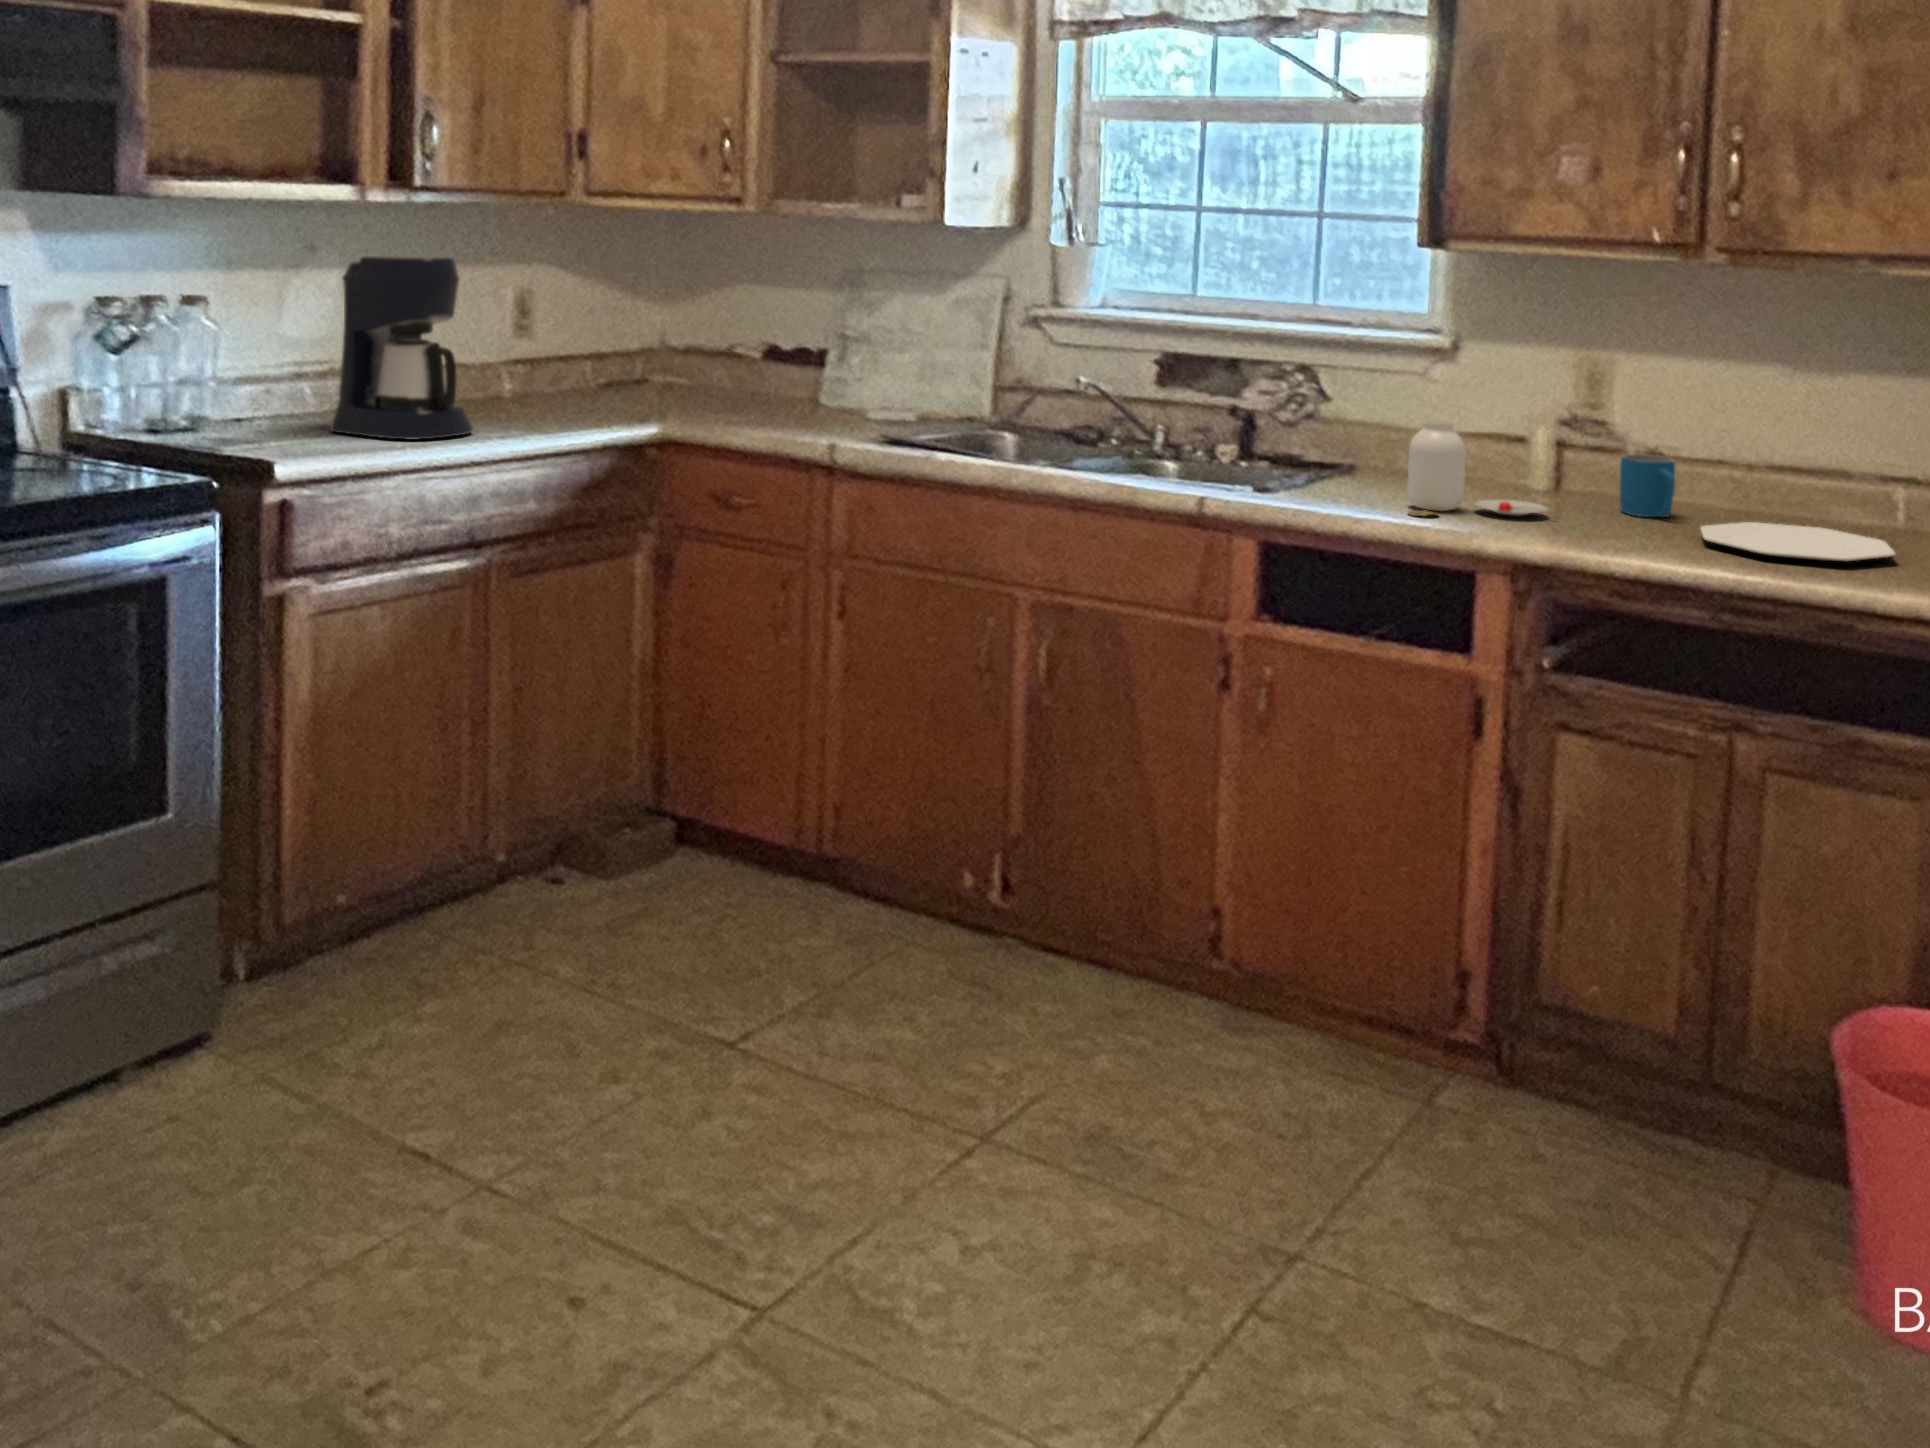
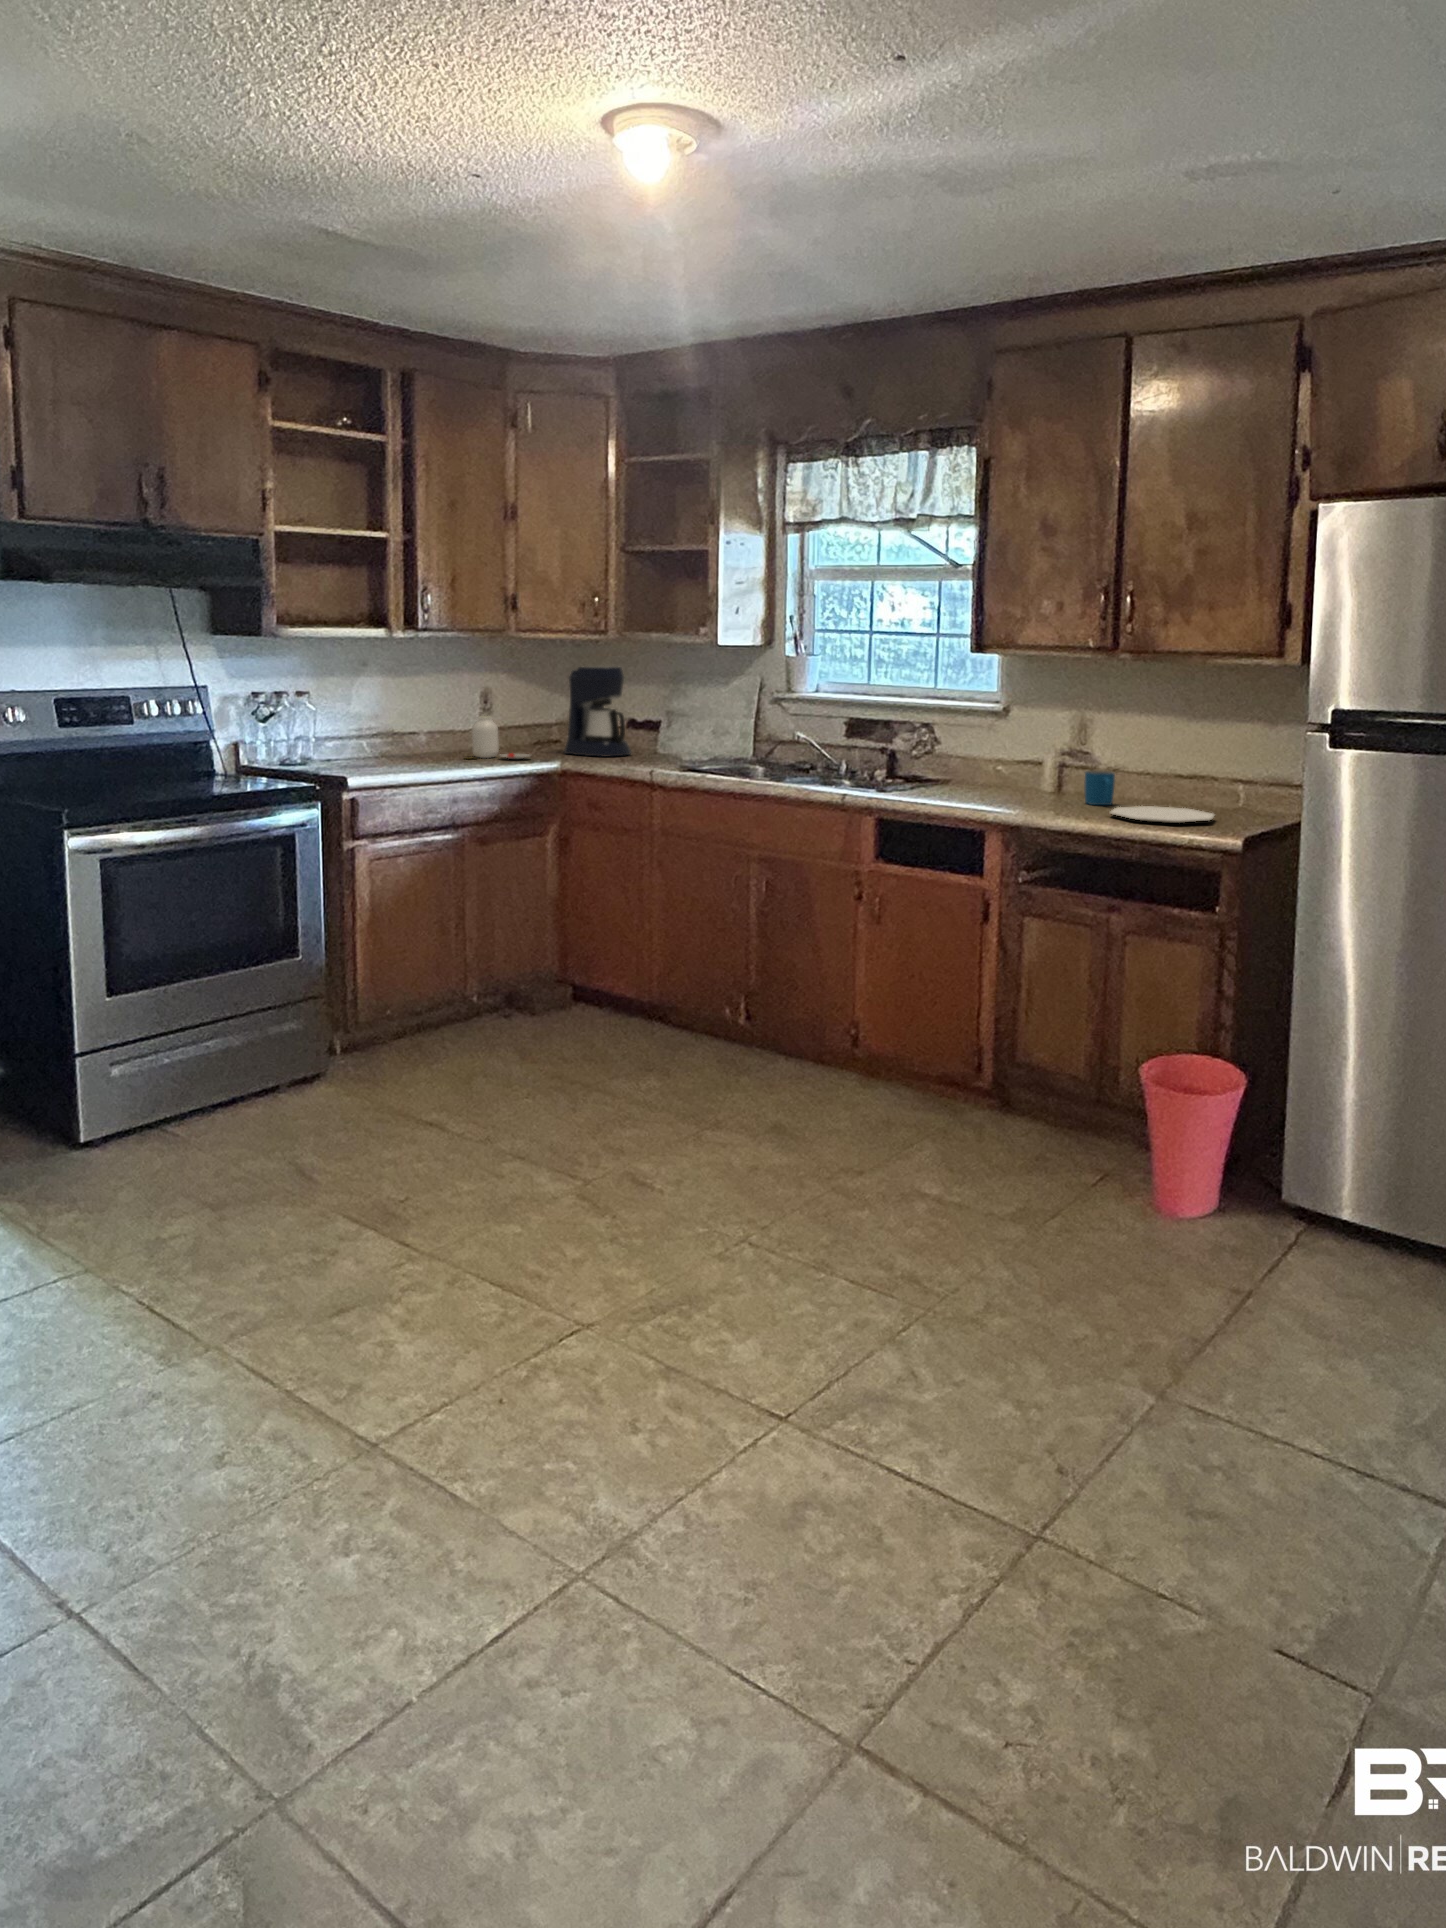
coffee maker: present [330,255,473,440] -> present [564,666,631,757]
jar: present [1407,419,1548,516] -> present [472,716,530,759]

